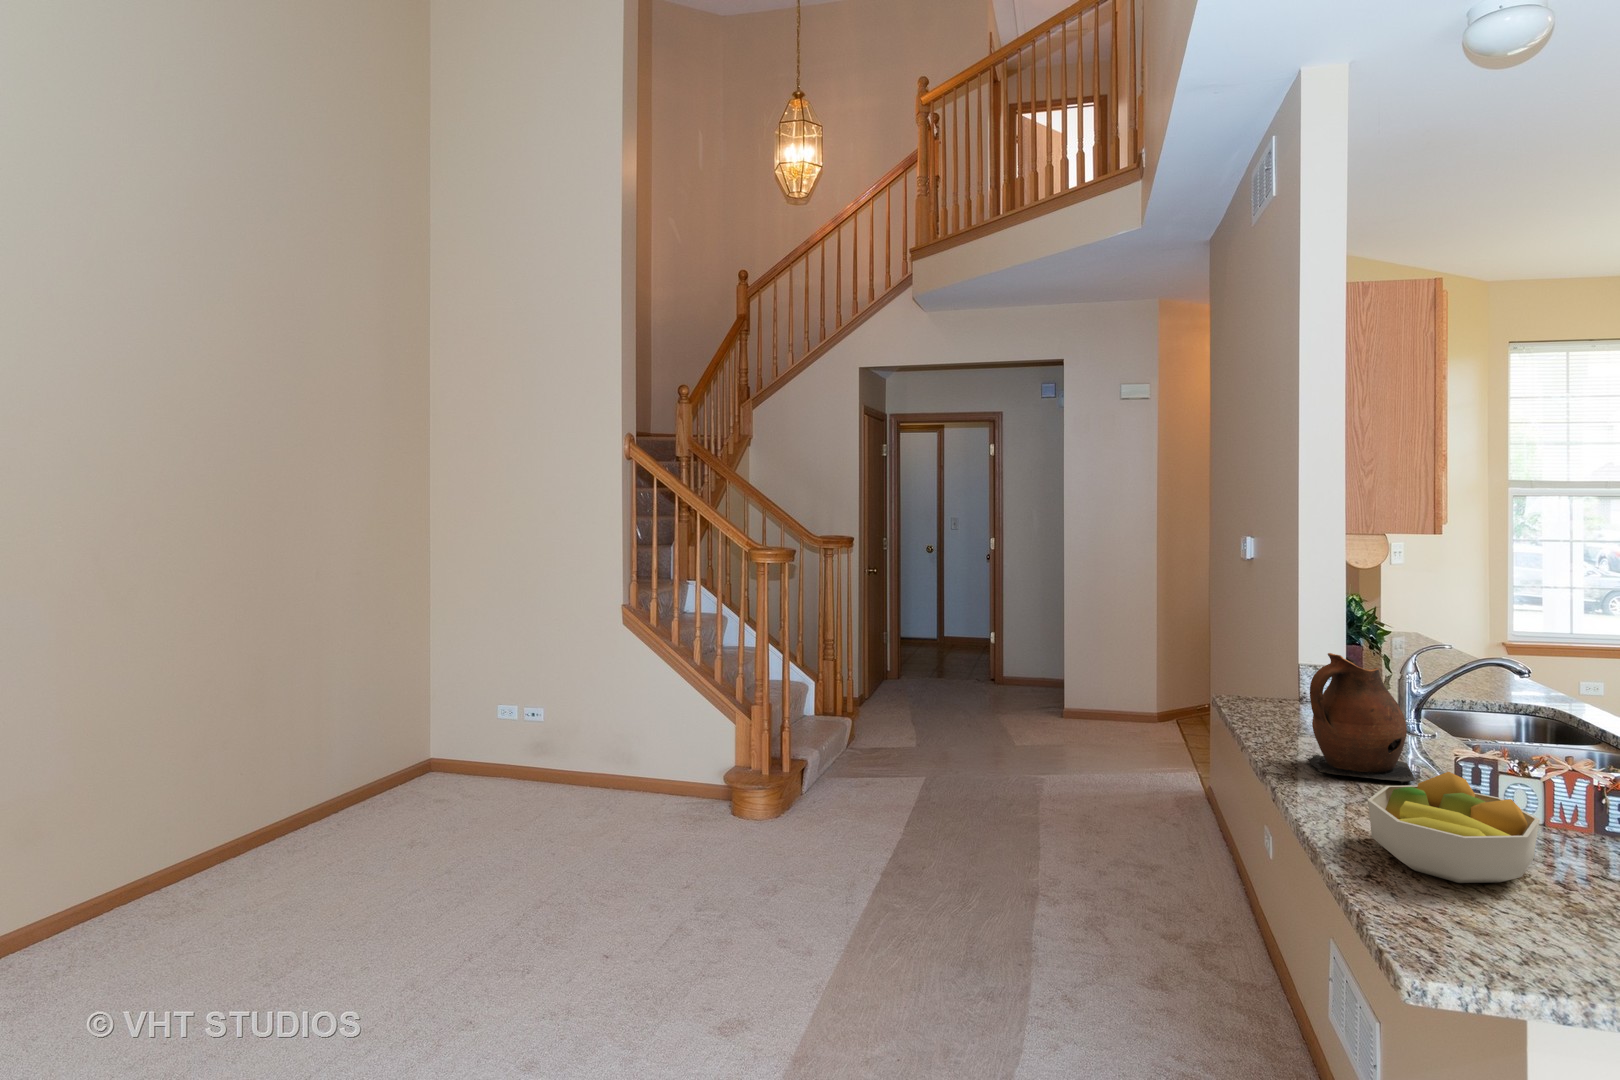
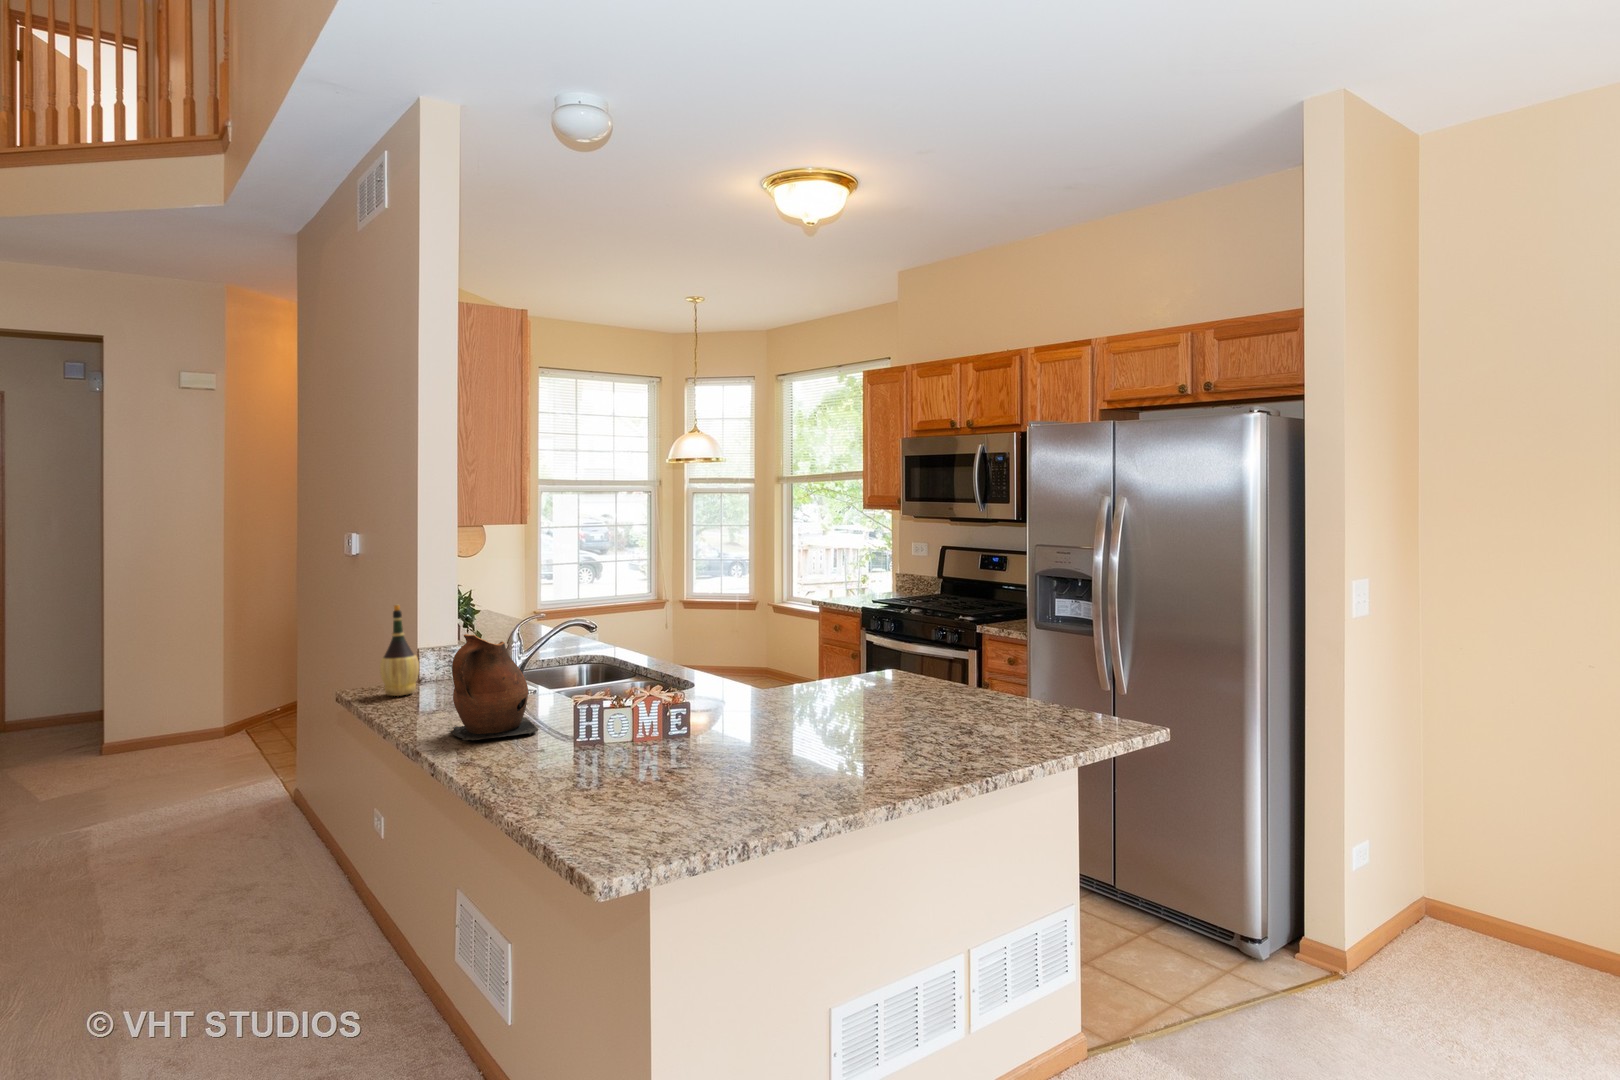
wine bottle: none [1255,614,1298,711] -> present [380,605,419,696]
fruit bowl: present [1368,772,1540,883] -> none [528,716,643,800]

